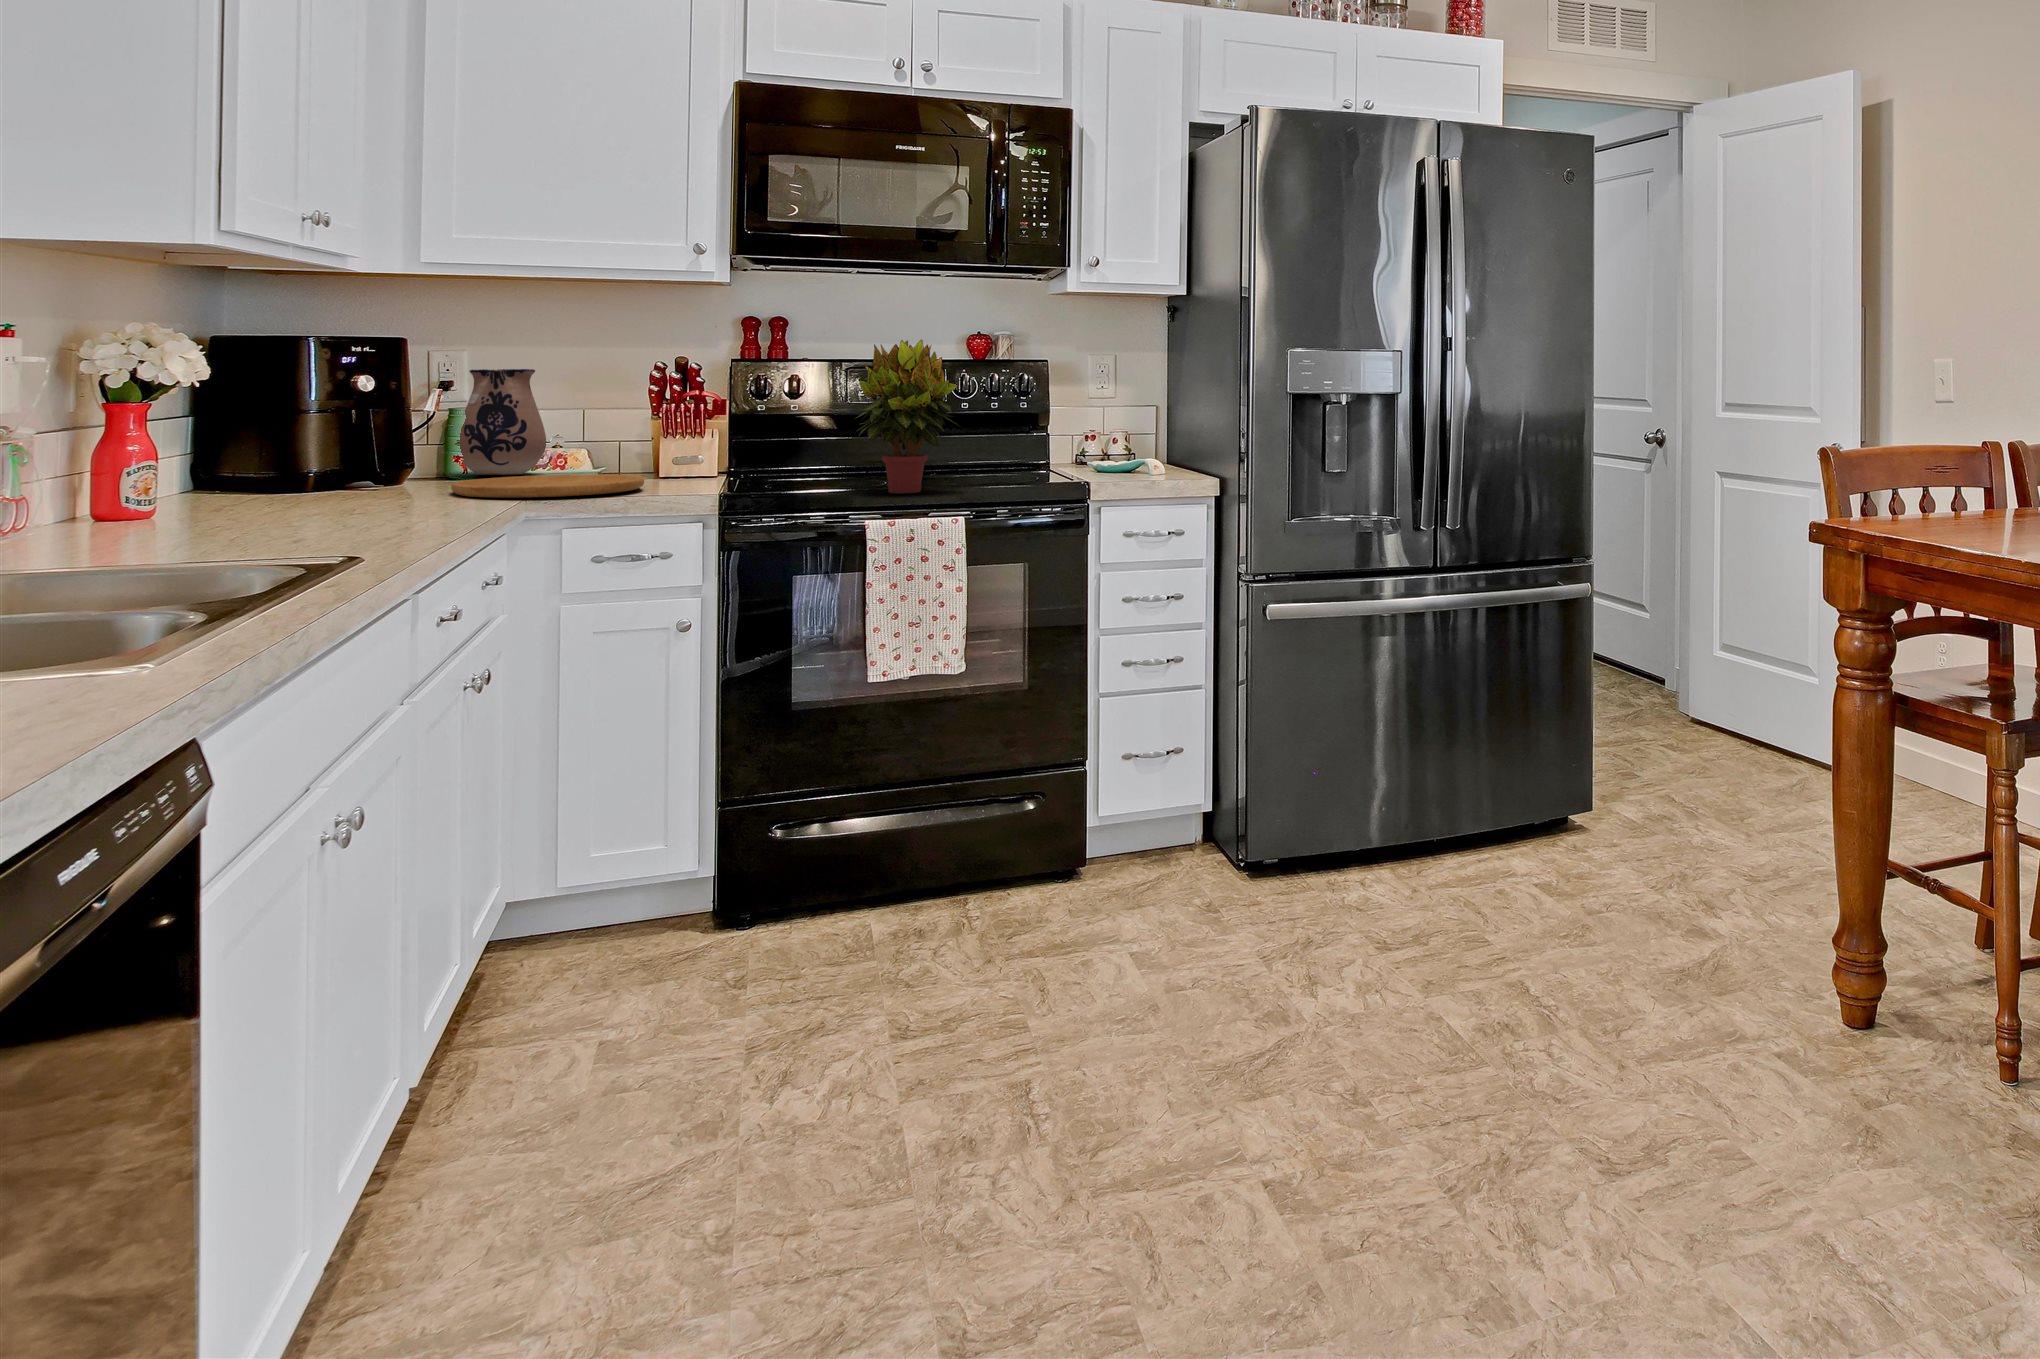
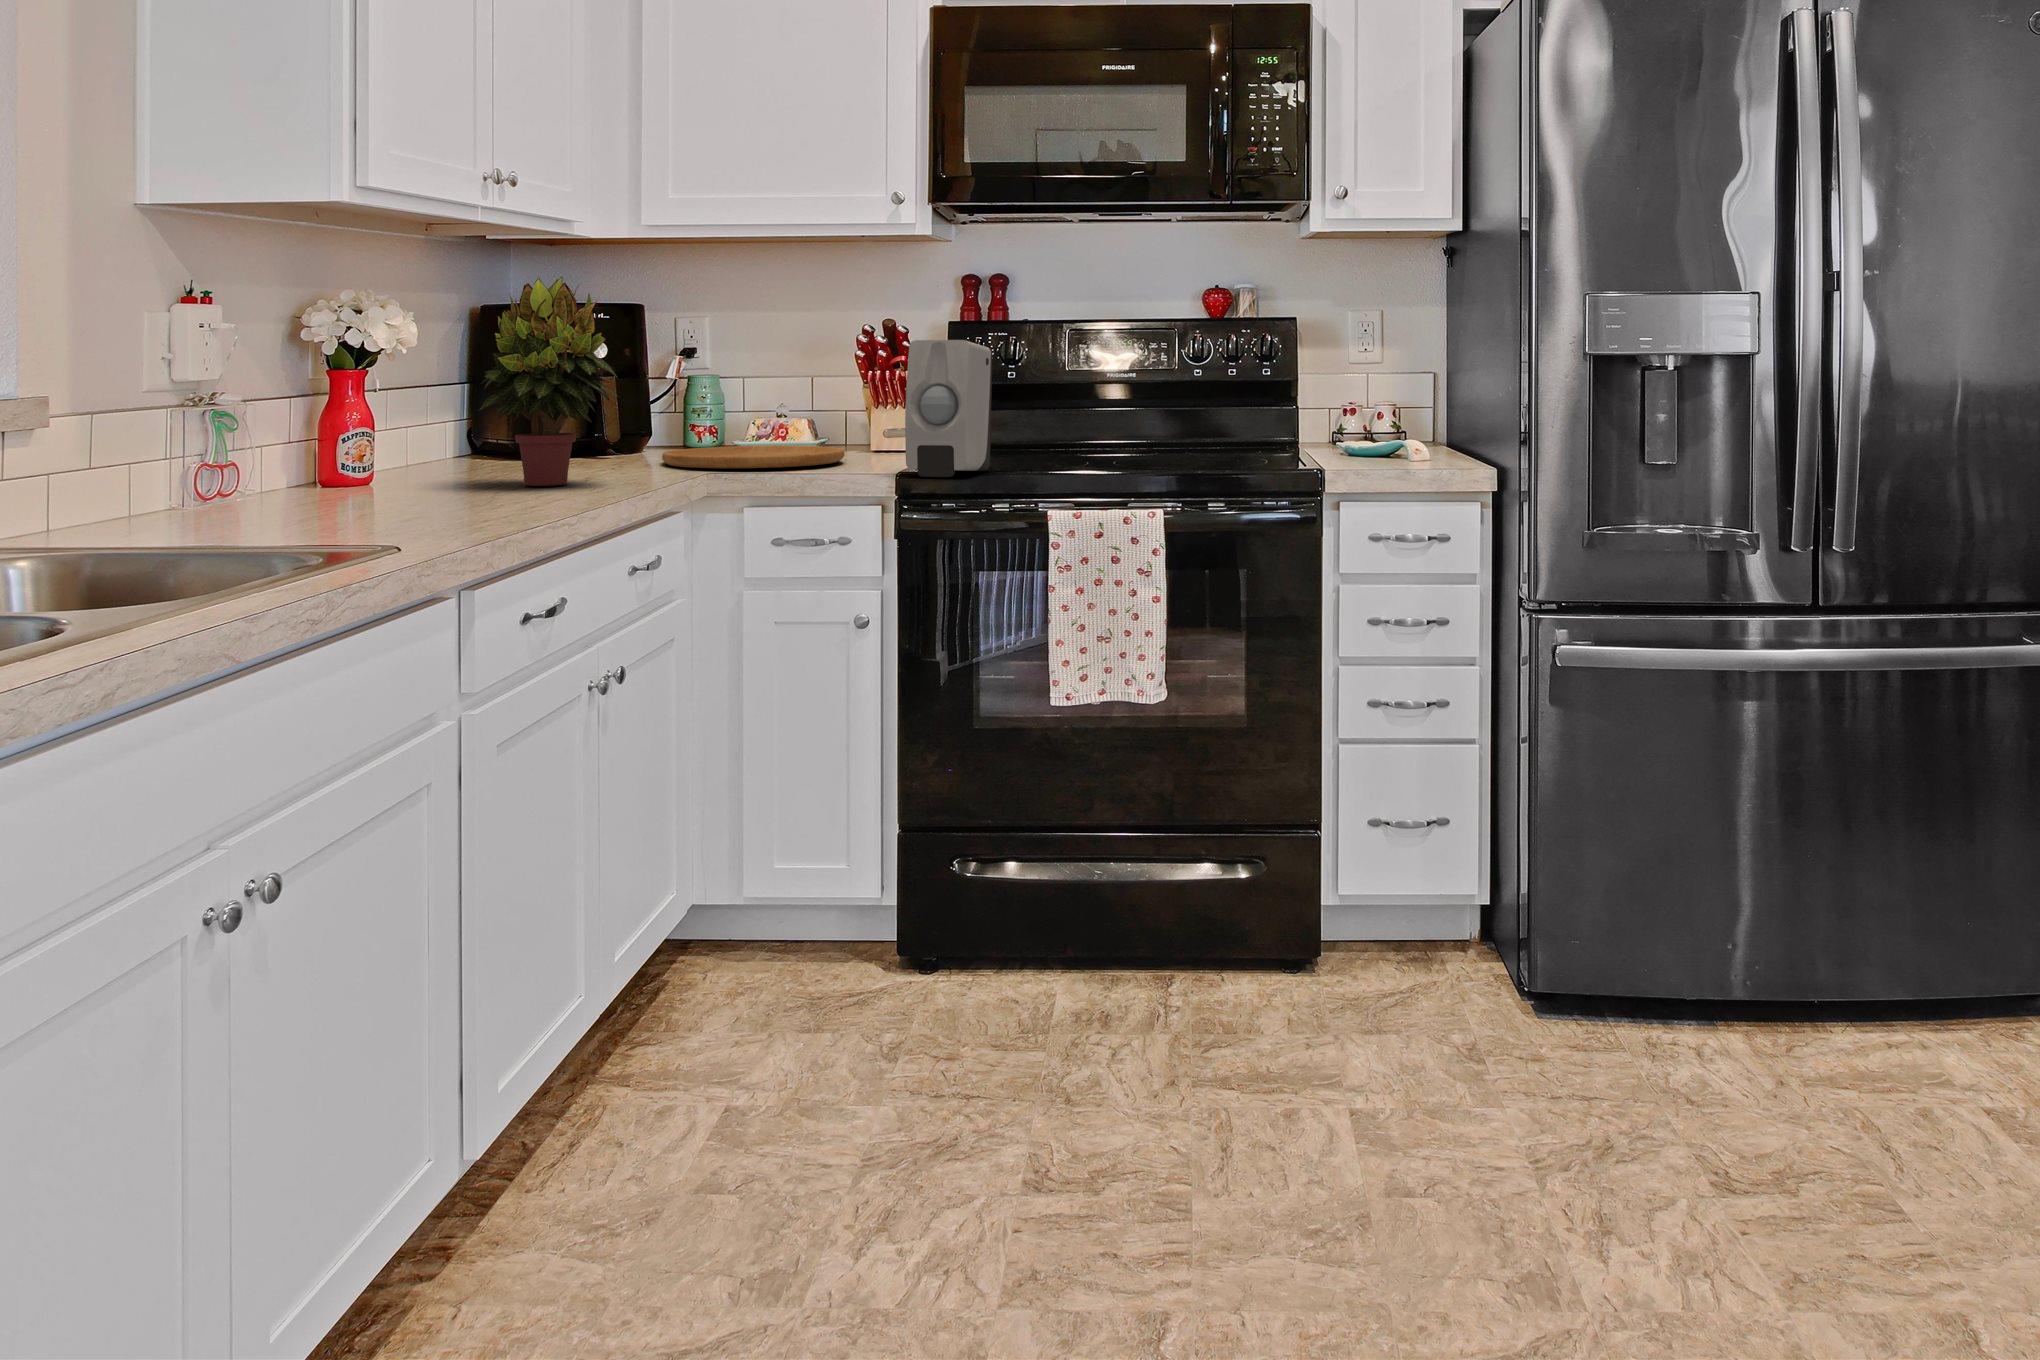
potted plant: present [857,340,958,494] -> present [478,277,618,486]
ceramic pitcher: present [460,369,546,475] -> none [703,334,783,445]
soap dispenser: none [727,382,800,499] -> present [905,340,992,477]

